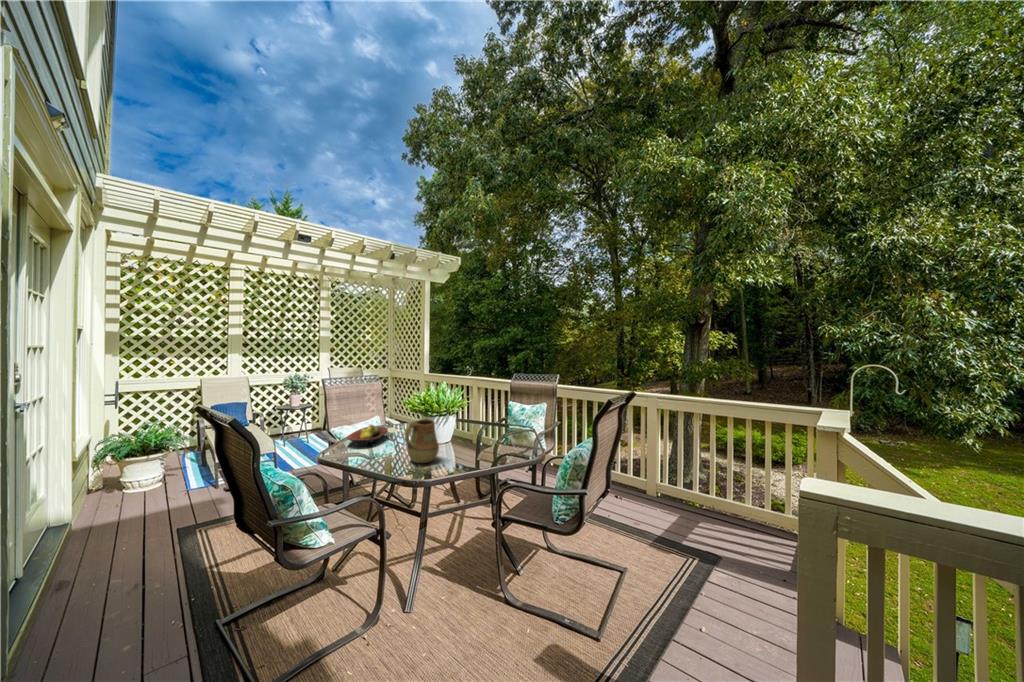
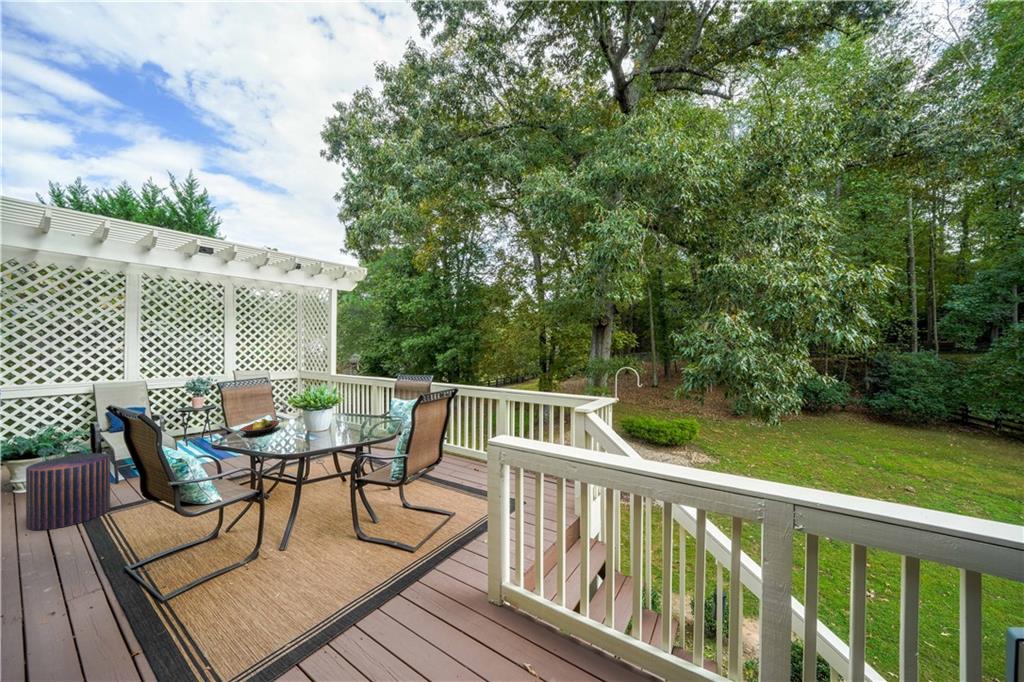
pitcher: present [405,419,439,463] -> none [286,412,316,445]
pouf: none [122,457,209,548] -> present [26,453,110,530]

